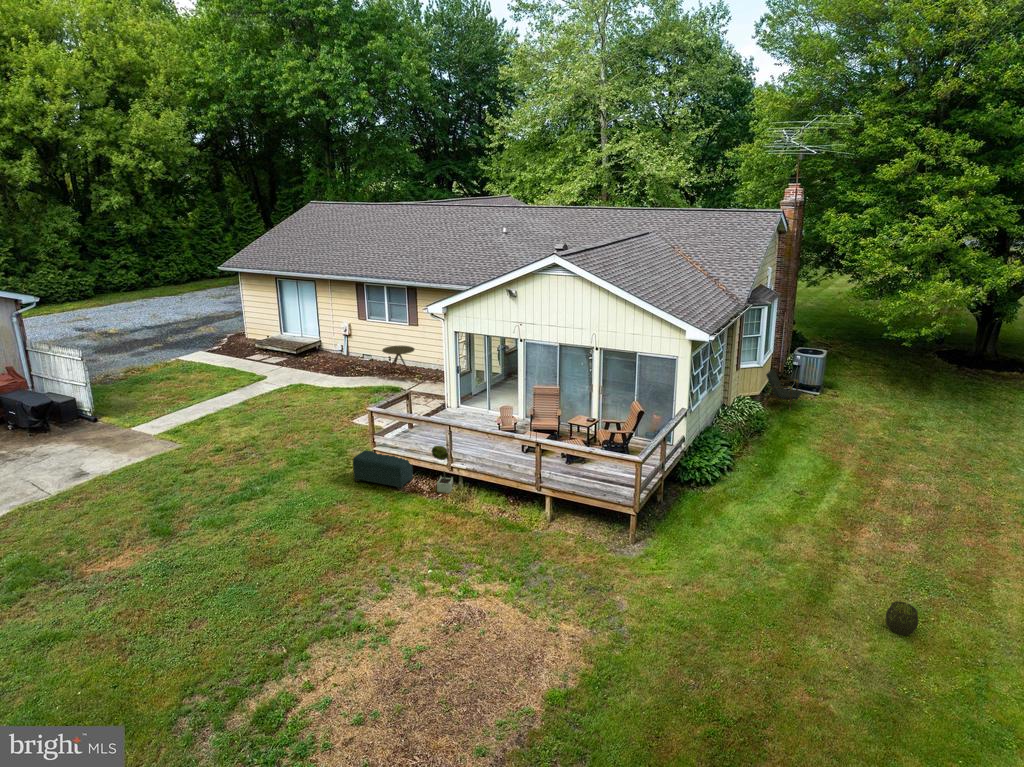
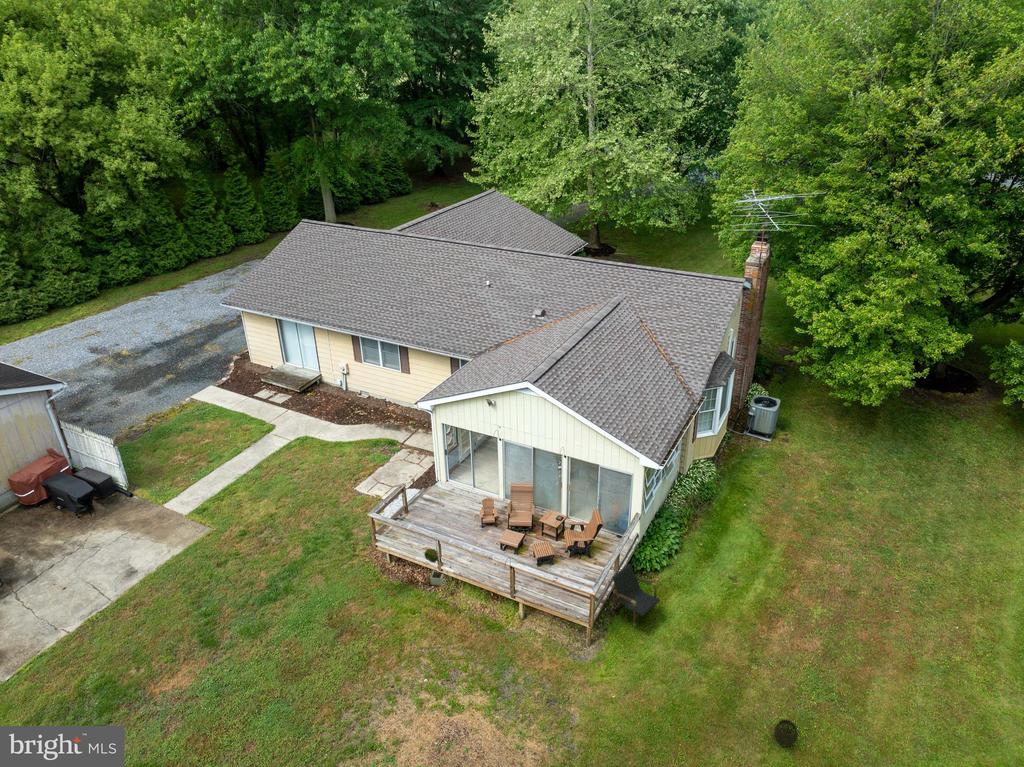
round table: present [382,345,414,371] -> none [380,385,410,414]
lounge chair: present [765,369,803,410] -> present [612,564,660,627]
bench: present [353,450,413,490] -> none [359,545,410,583]

